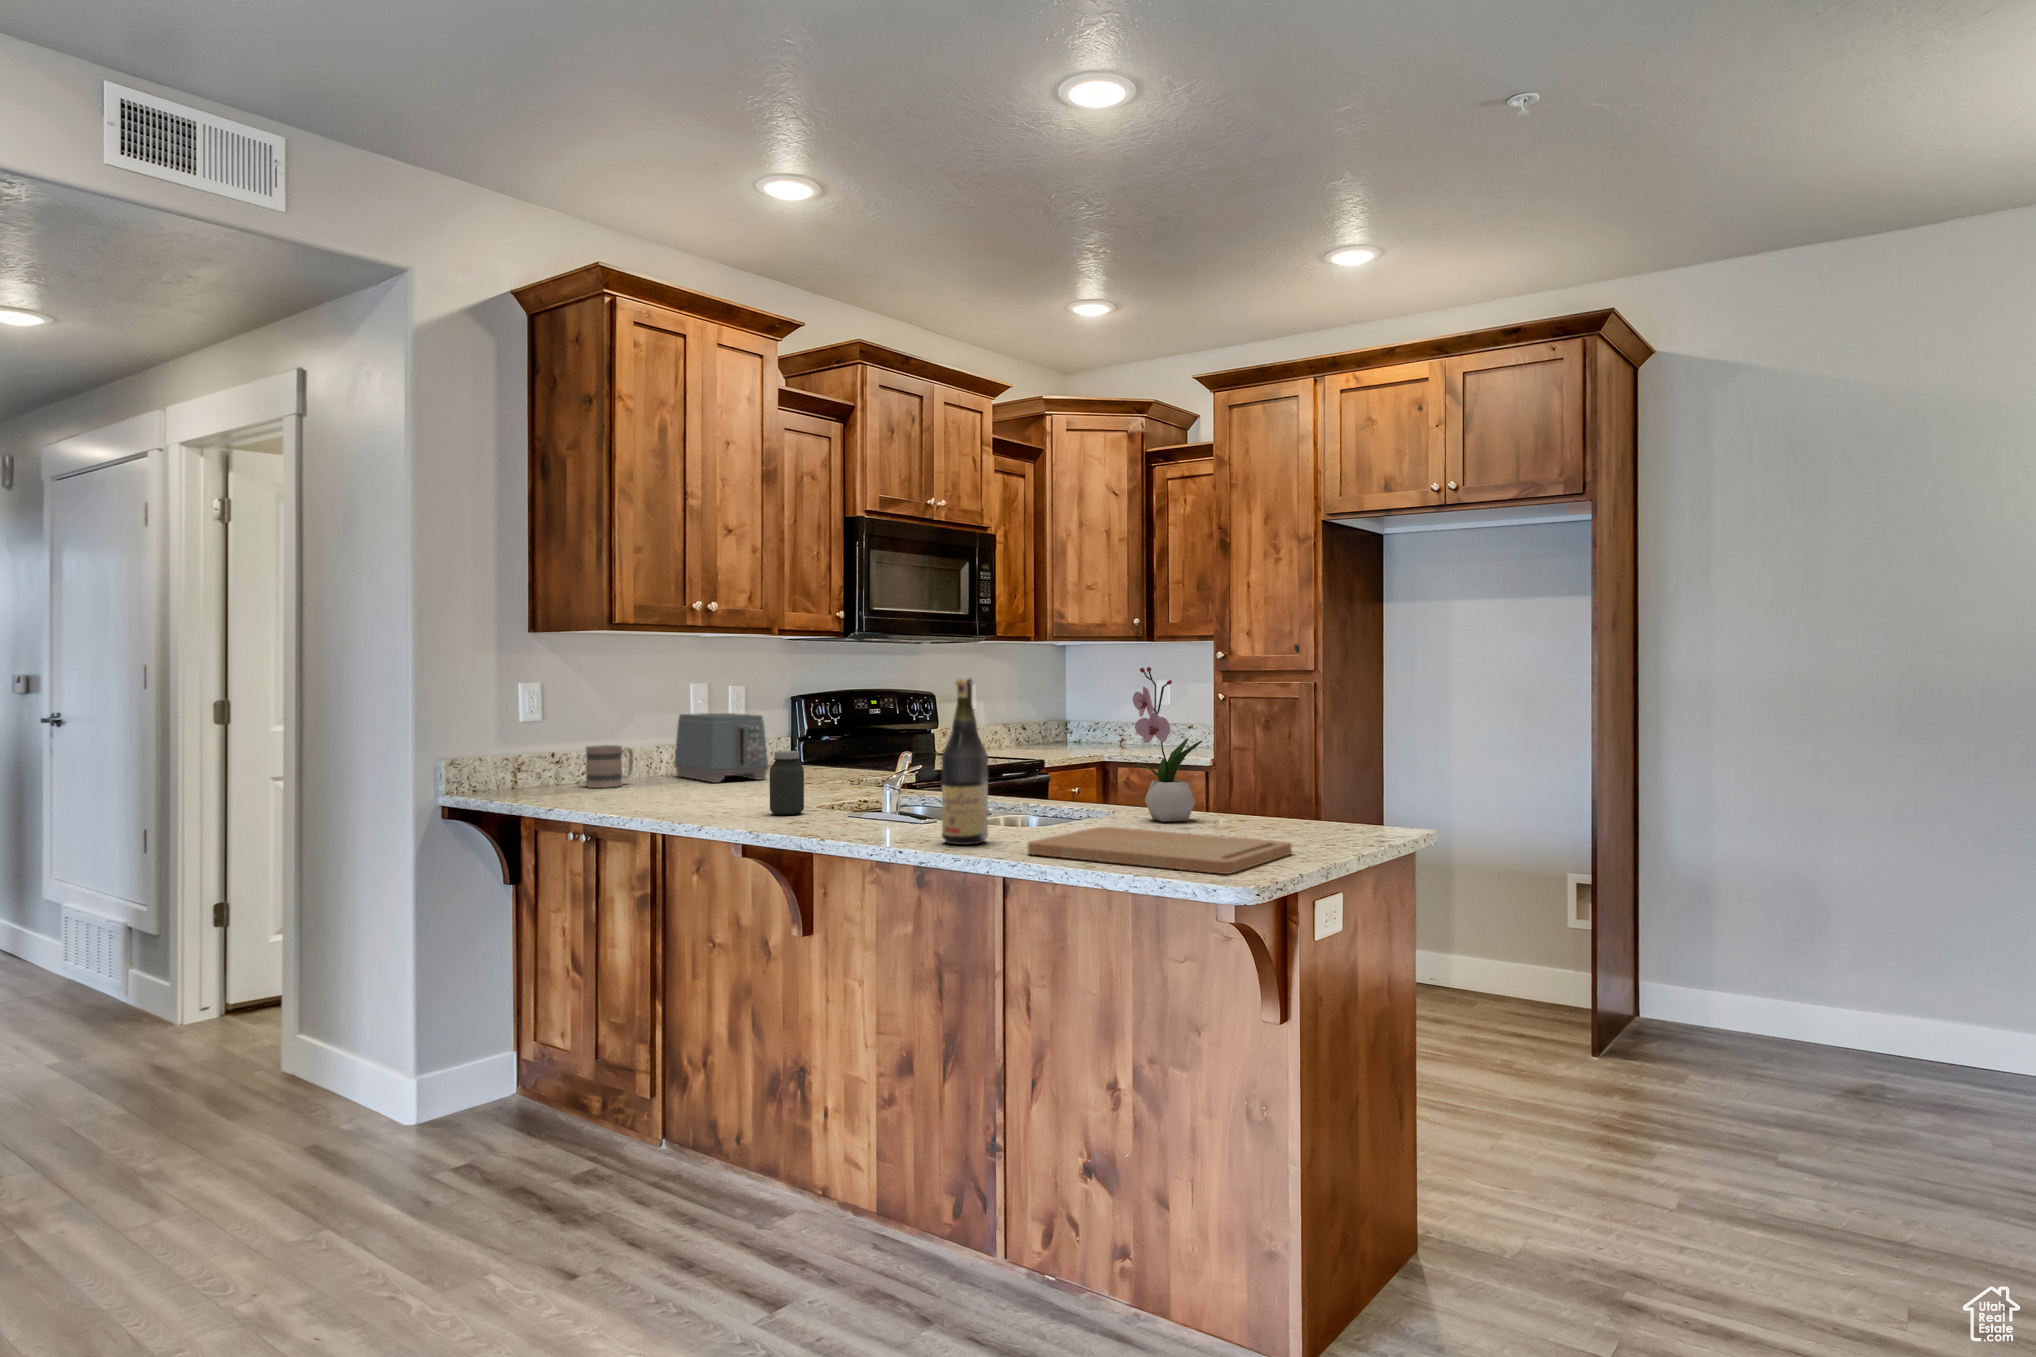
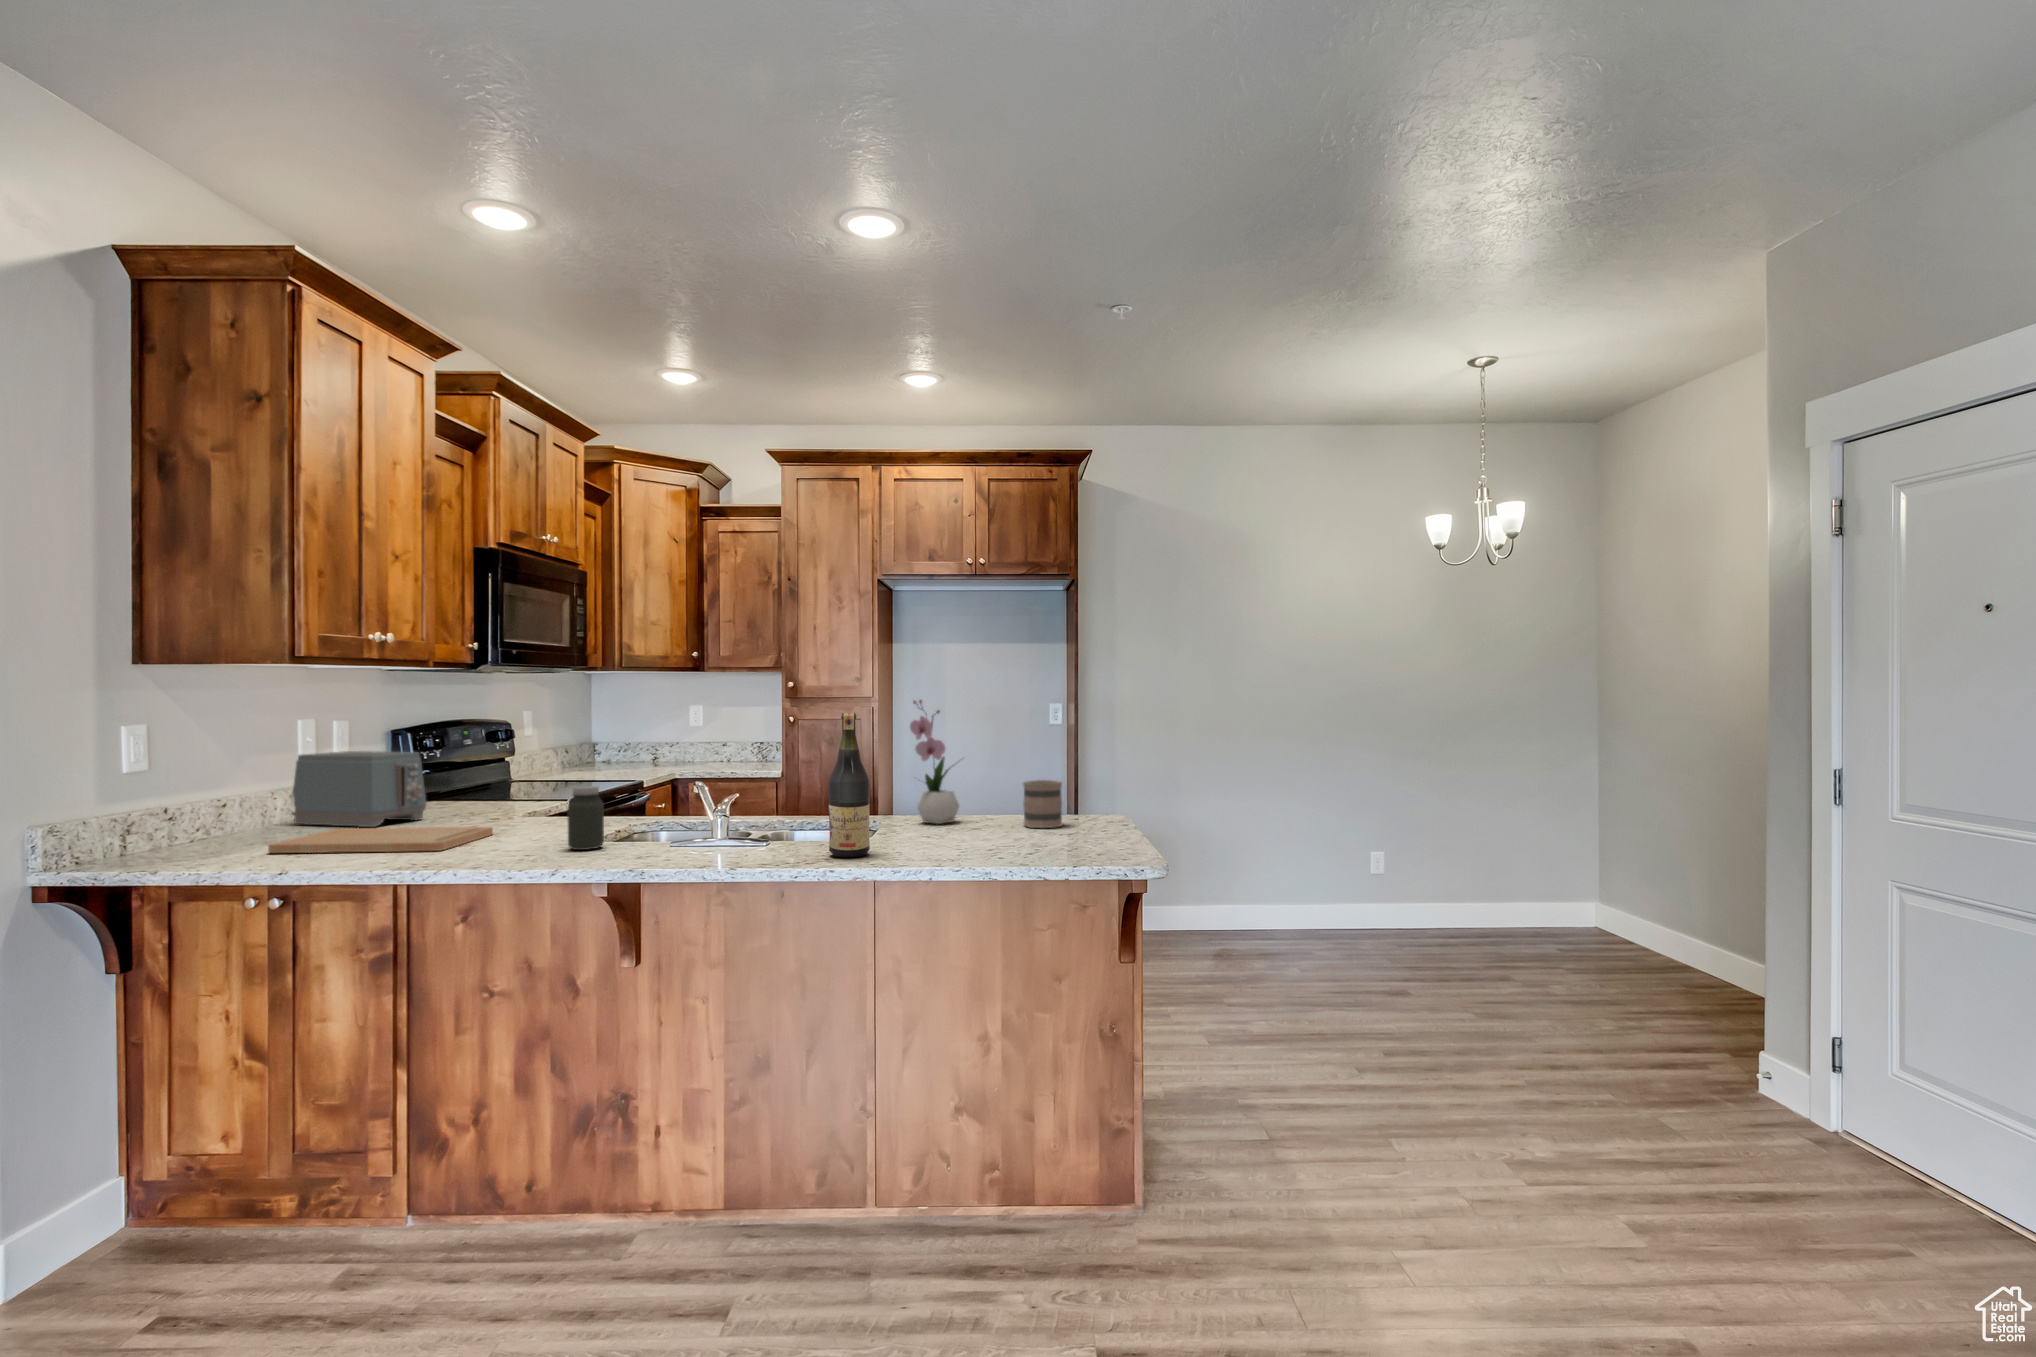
mug: present [586,745,633,788] -> present [1023,780,1062,828]
cutting board: present [1027,827,1292,874] -> present [268,827,493,853]

